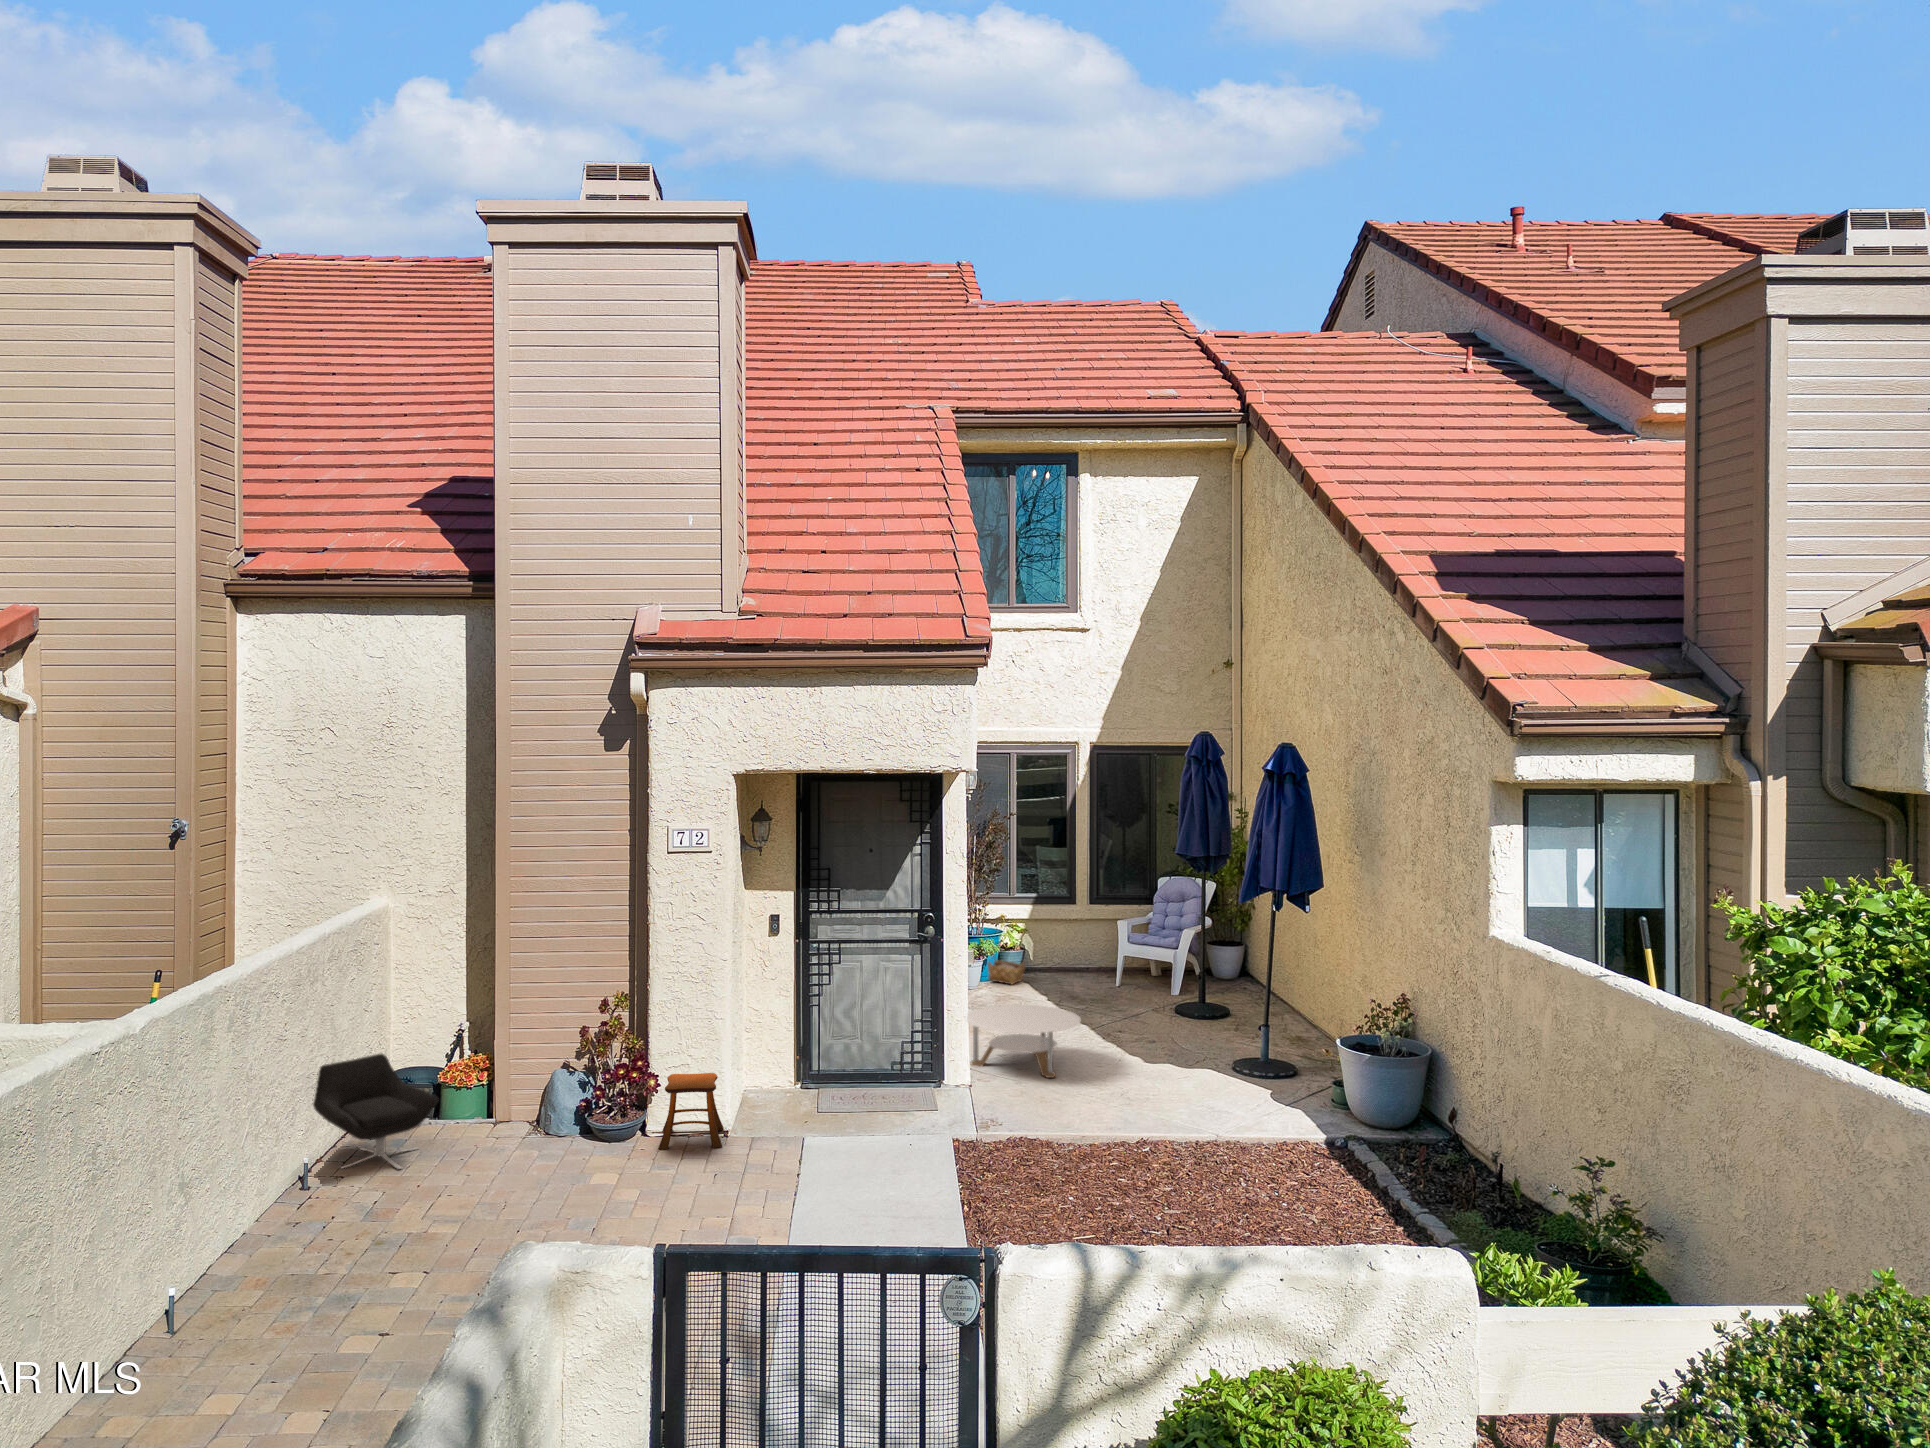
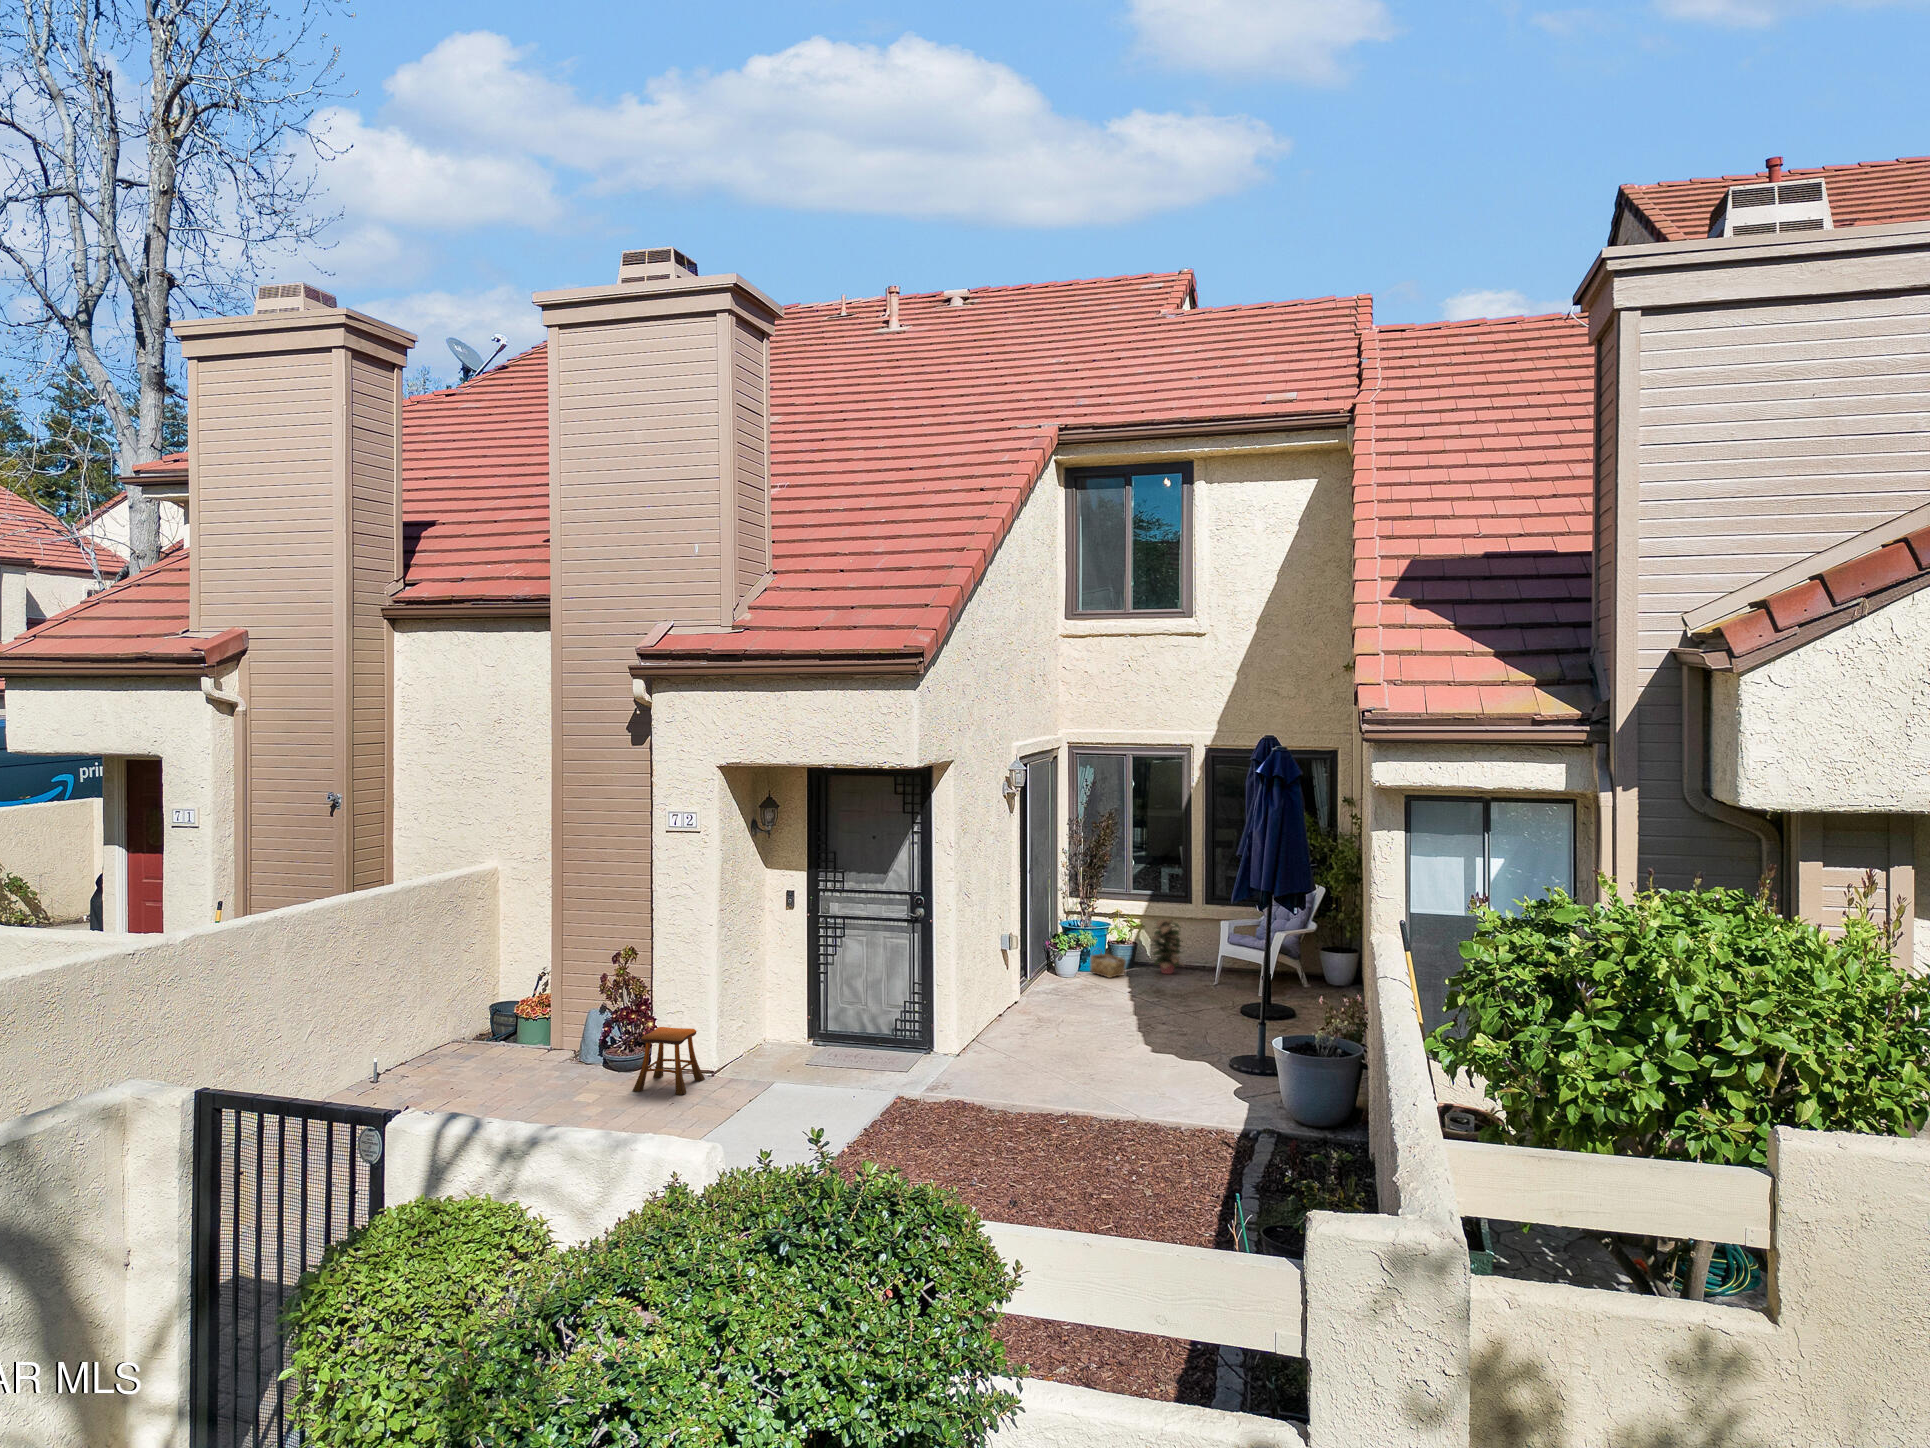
decorative plant: none [1039,921,1079,976] -> present [1151,919,1183,974]
round table: present [967,1005,1081,1078] -> none [975,993,1087,1065]
lounge chair: present [313,1054,438,1169] -> none [378,990,470,1085]

